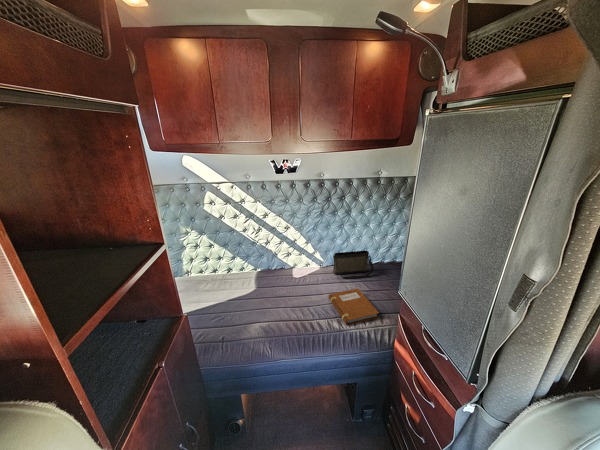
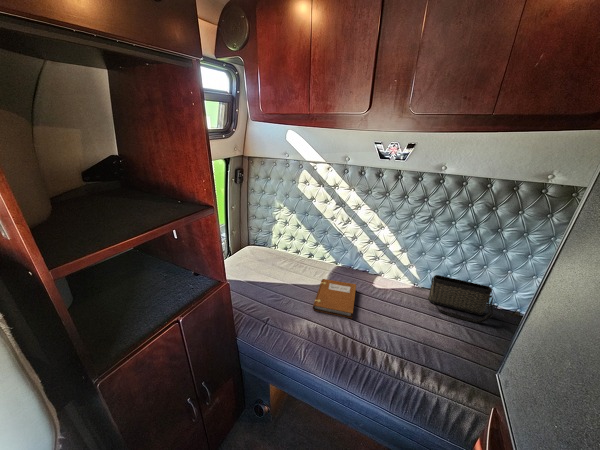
notebook: present [328,289,379,325] -> present [313,279,356,318]

